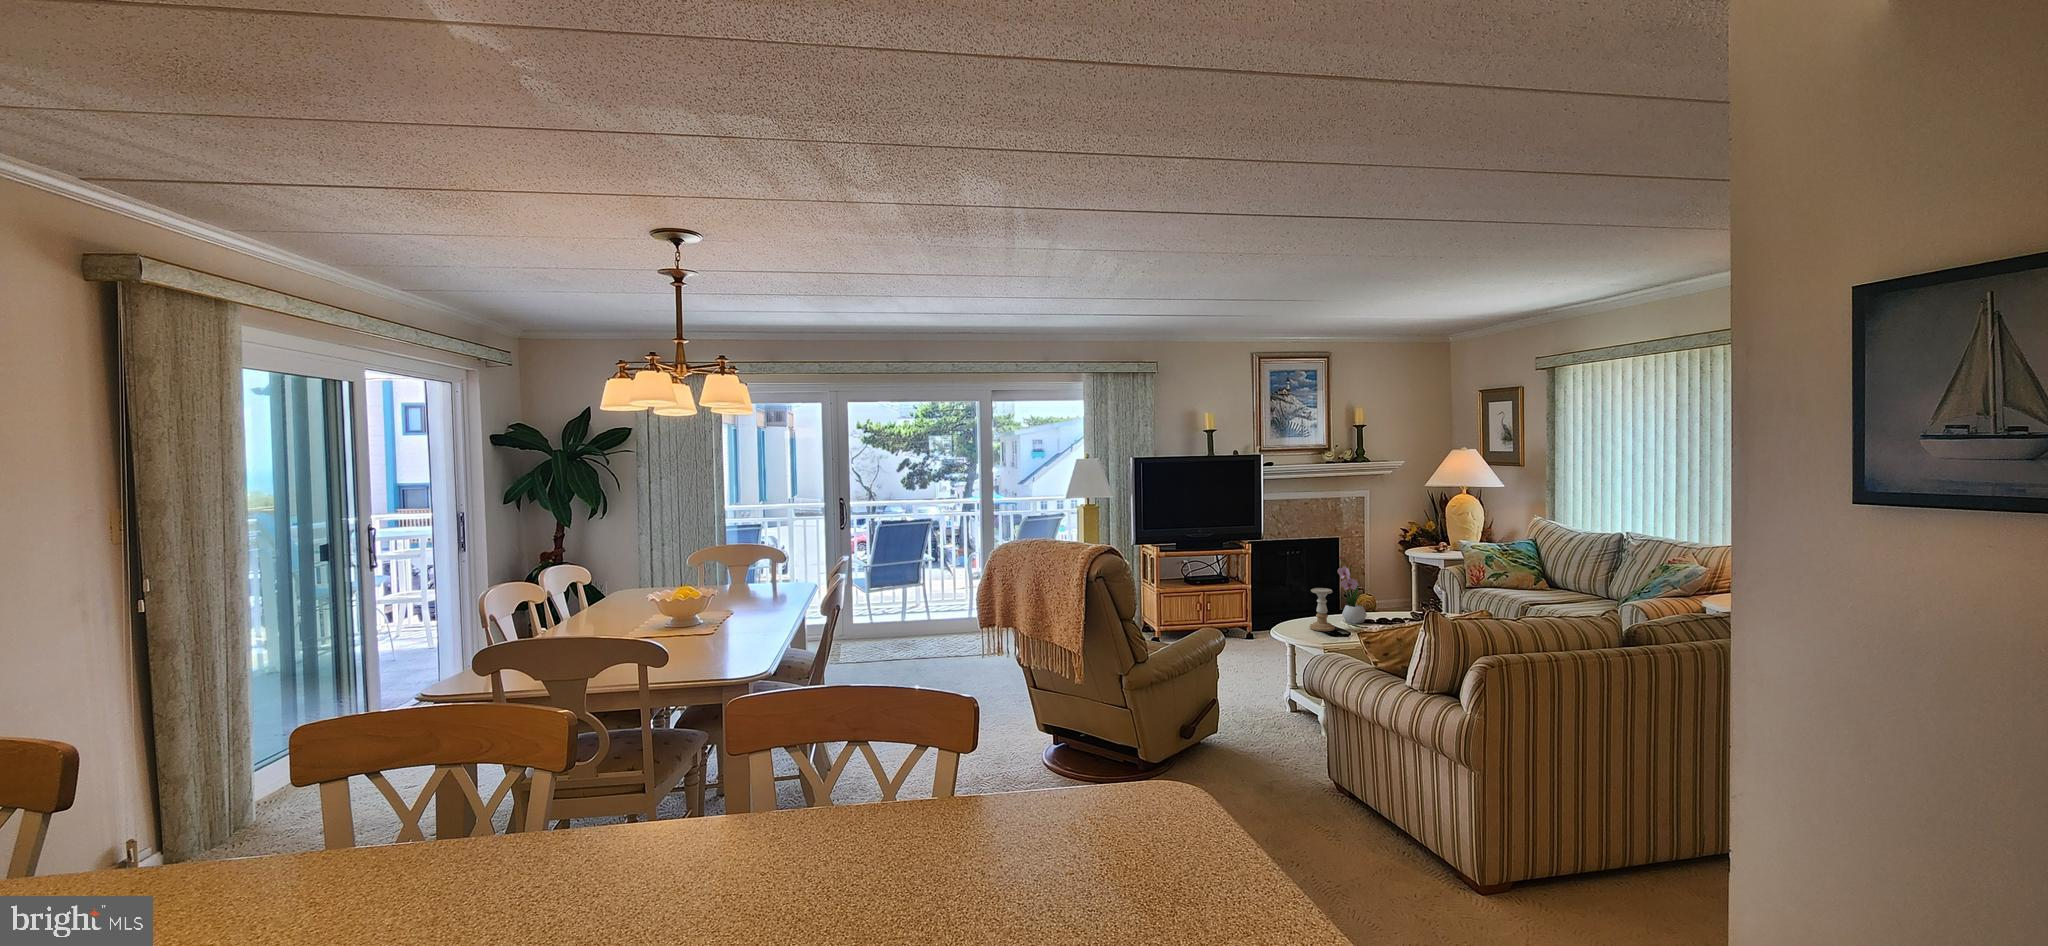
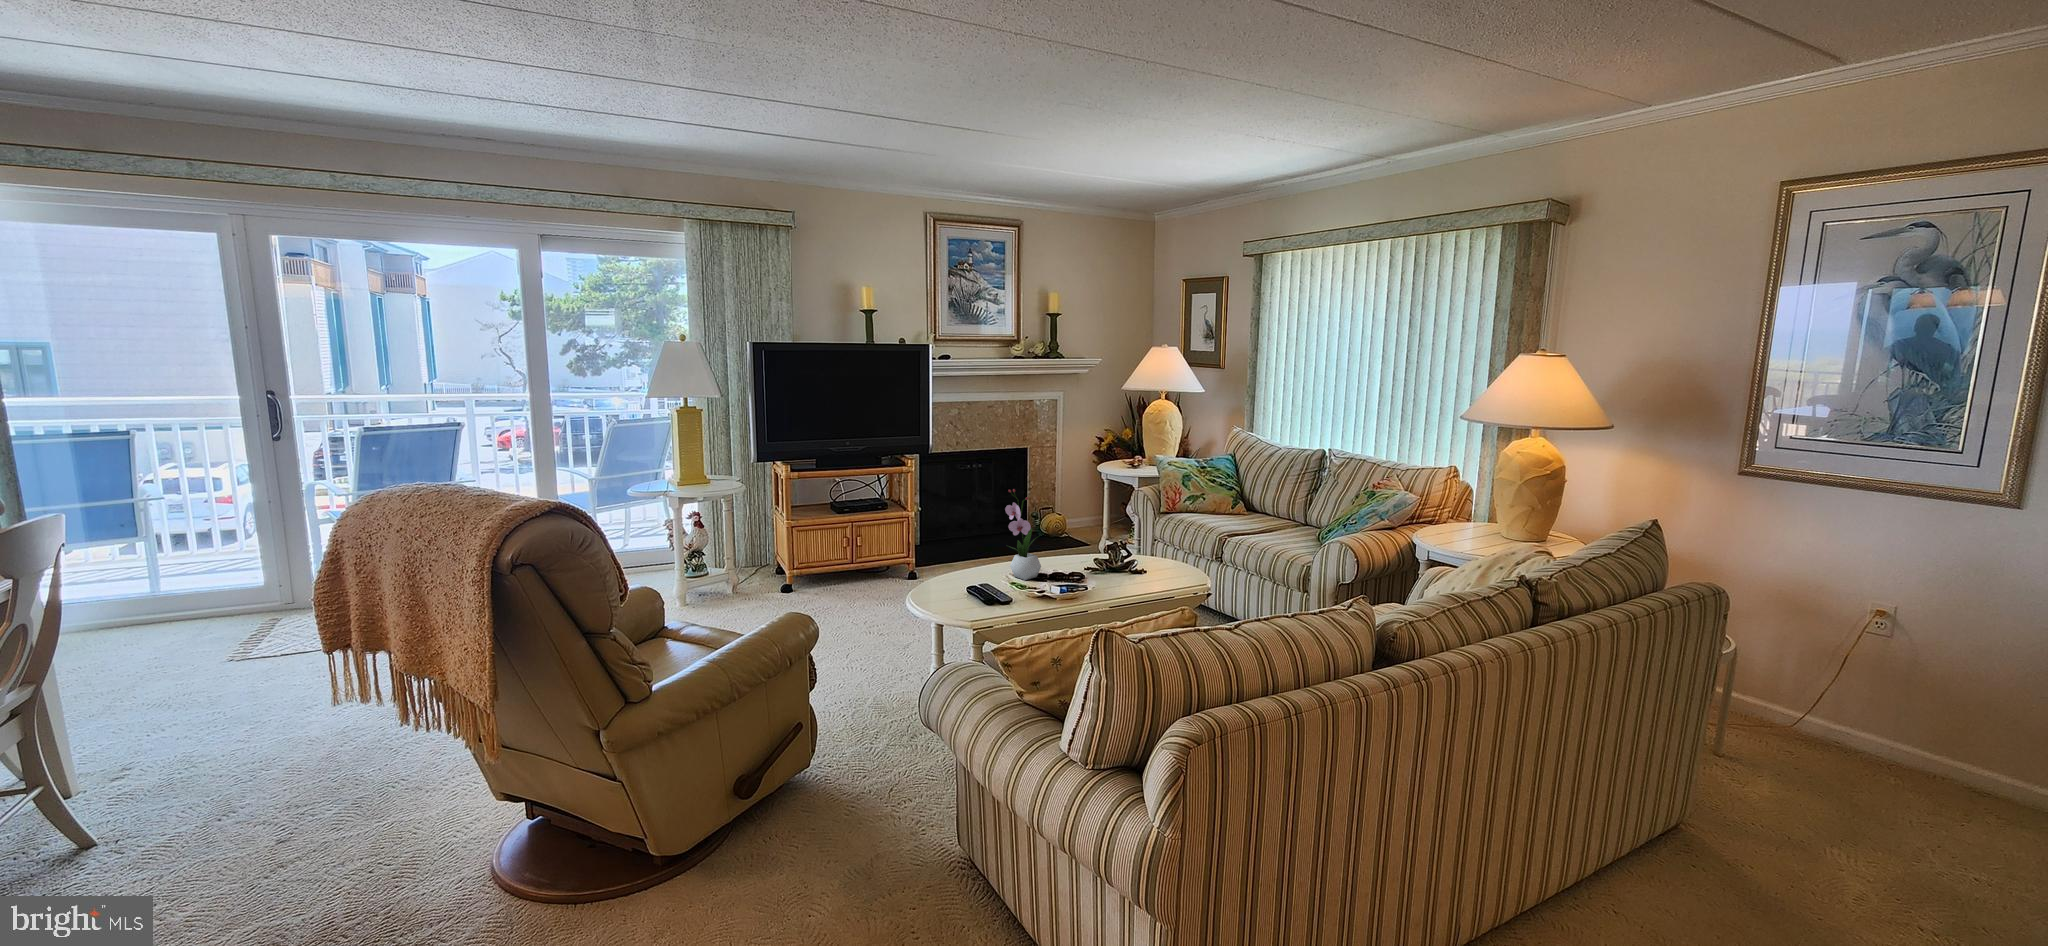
candle holder: present [1309,588,1335,631] -> none [964,535,998,596]

